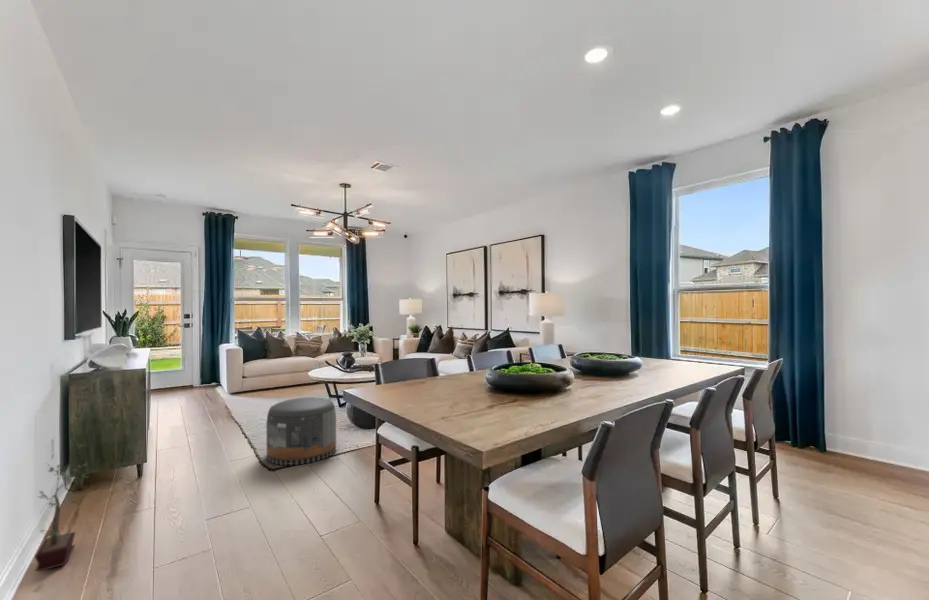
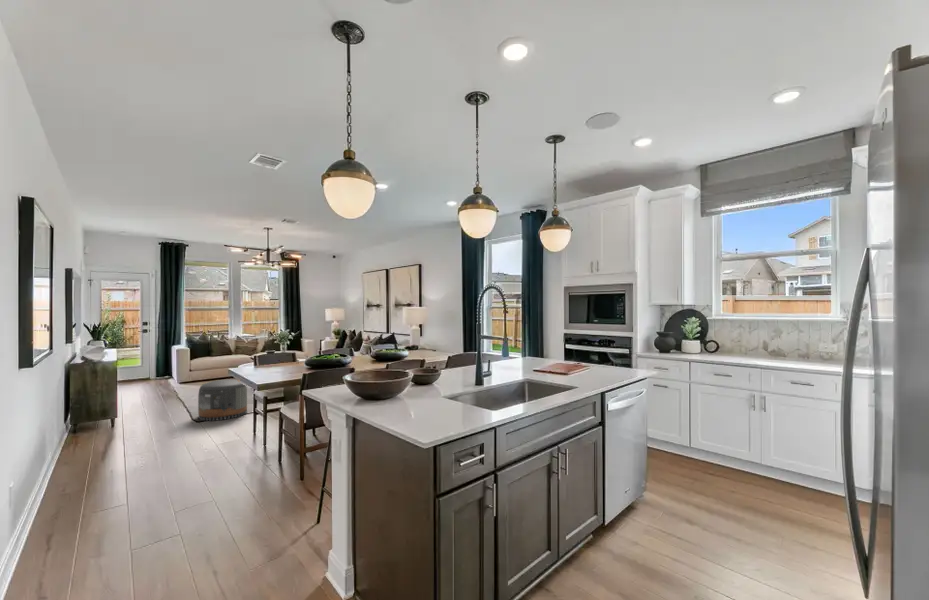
potted plant: present [35,465,86,571] -> none [61,408,88,463]

